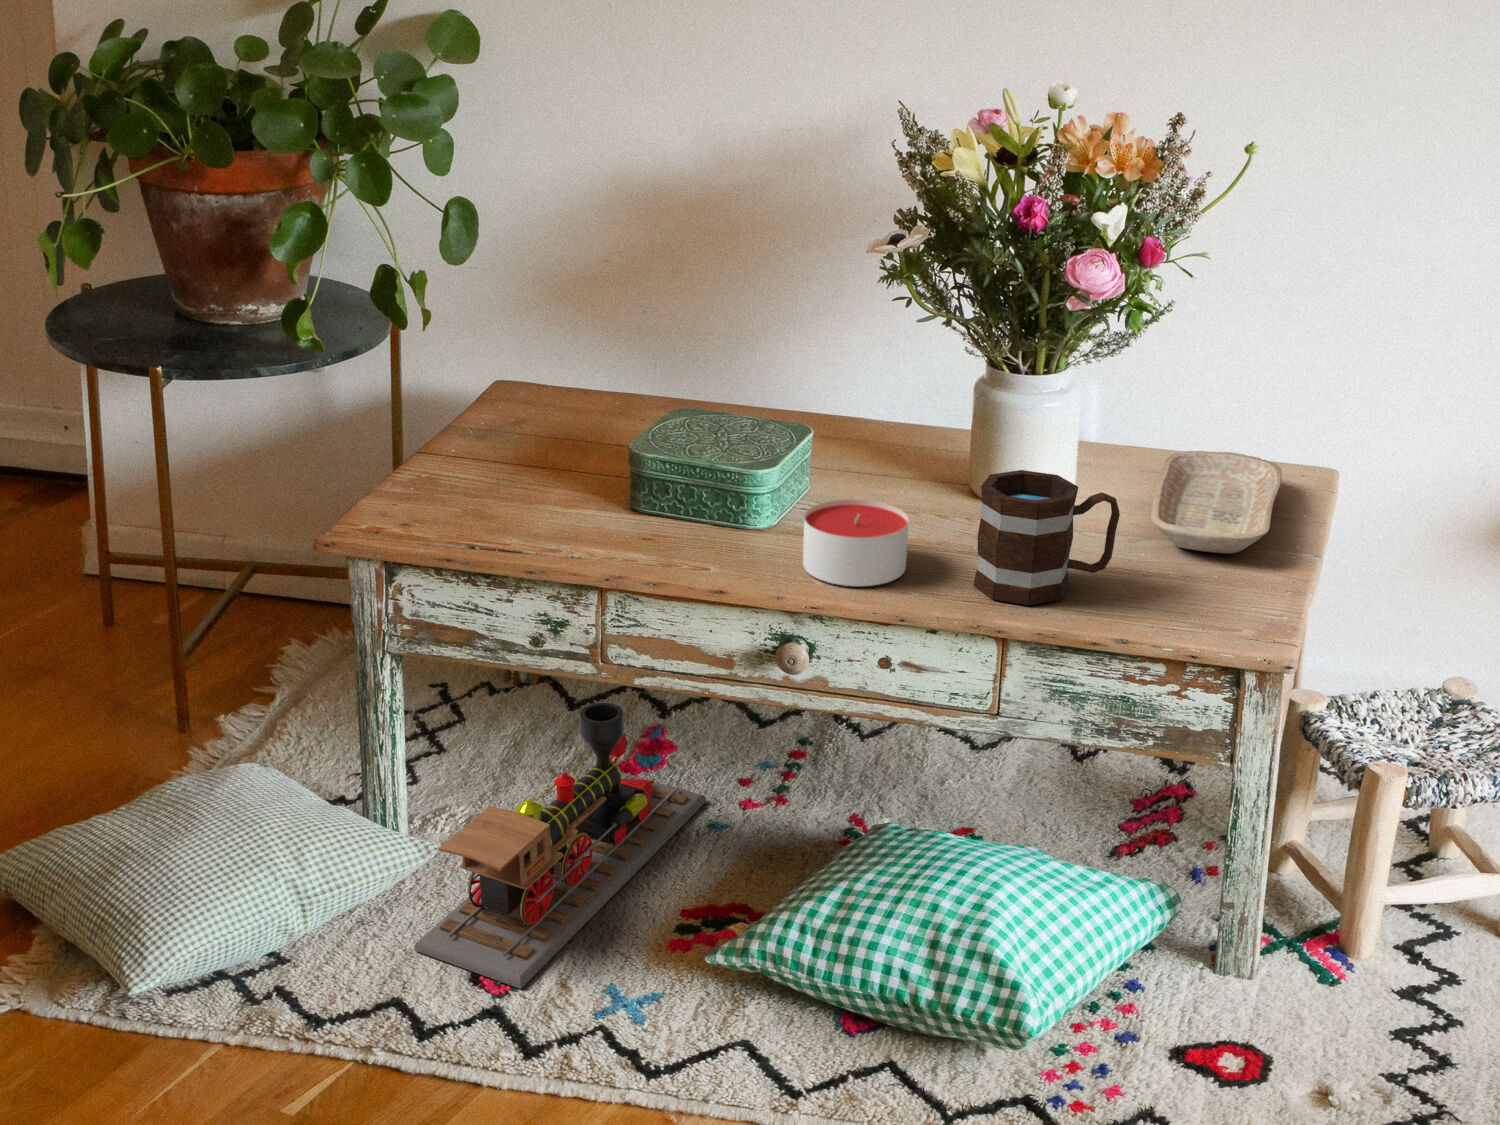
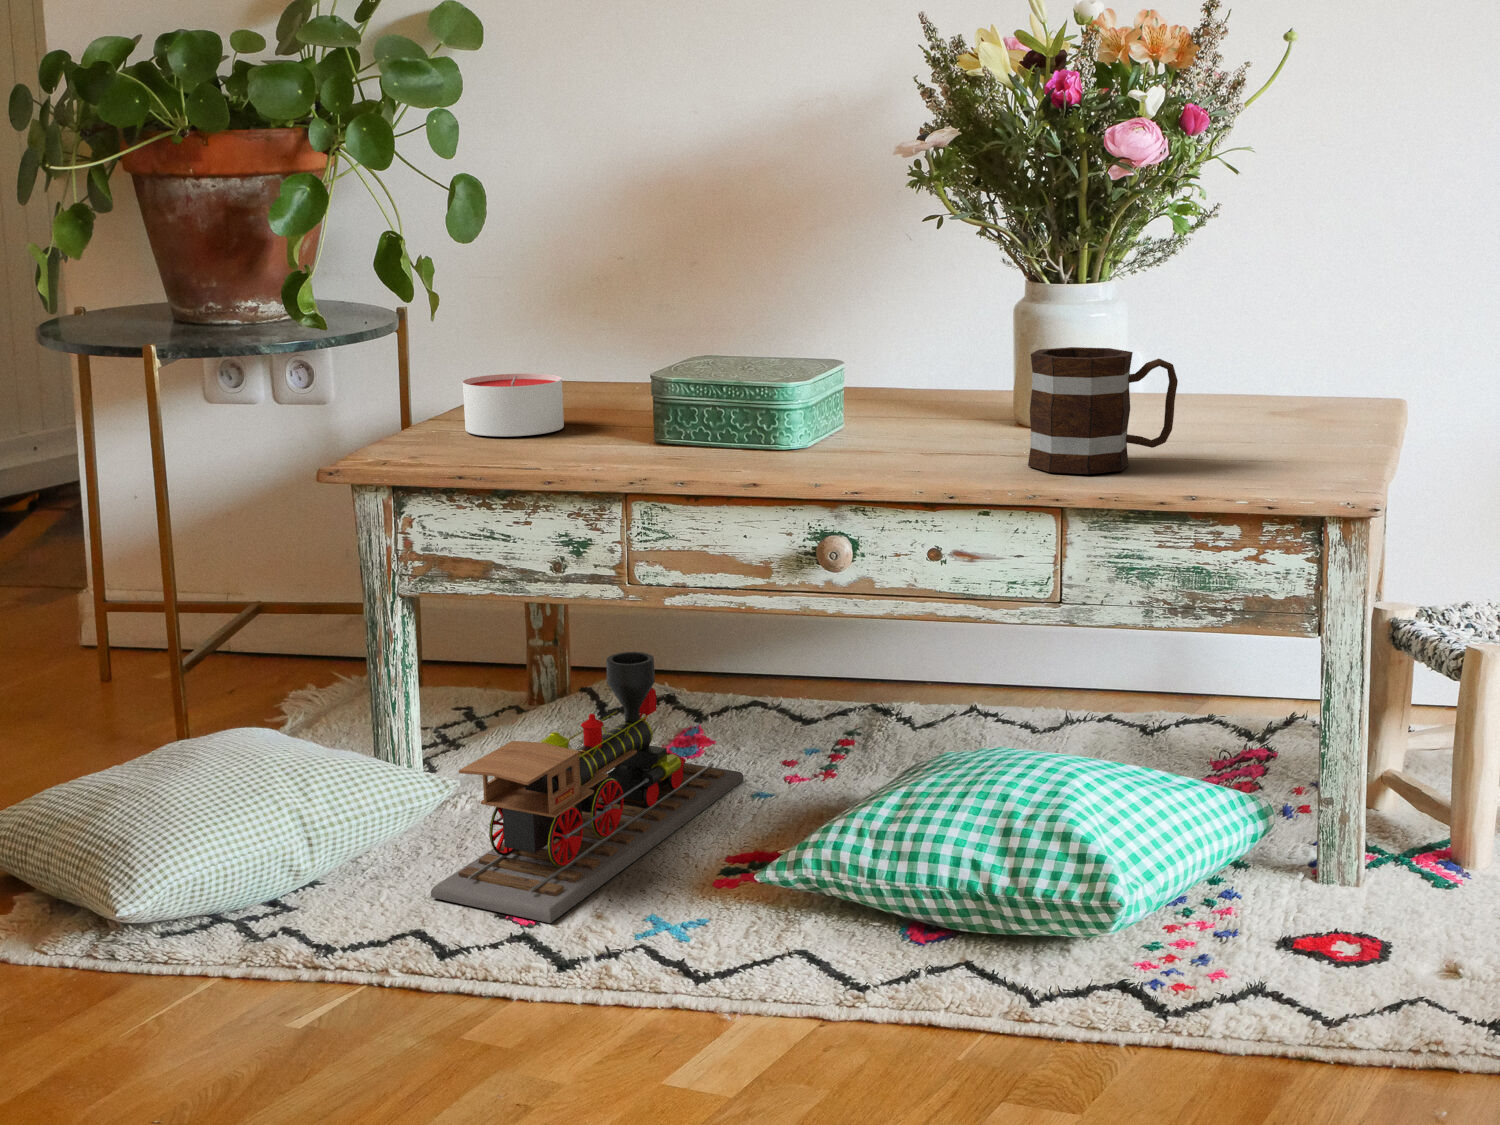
tray: present [1151,451,1282,553] -> none [1211,380,1346,444]
candle: present [803,499,908,586] -> present [463,374,564,436]

